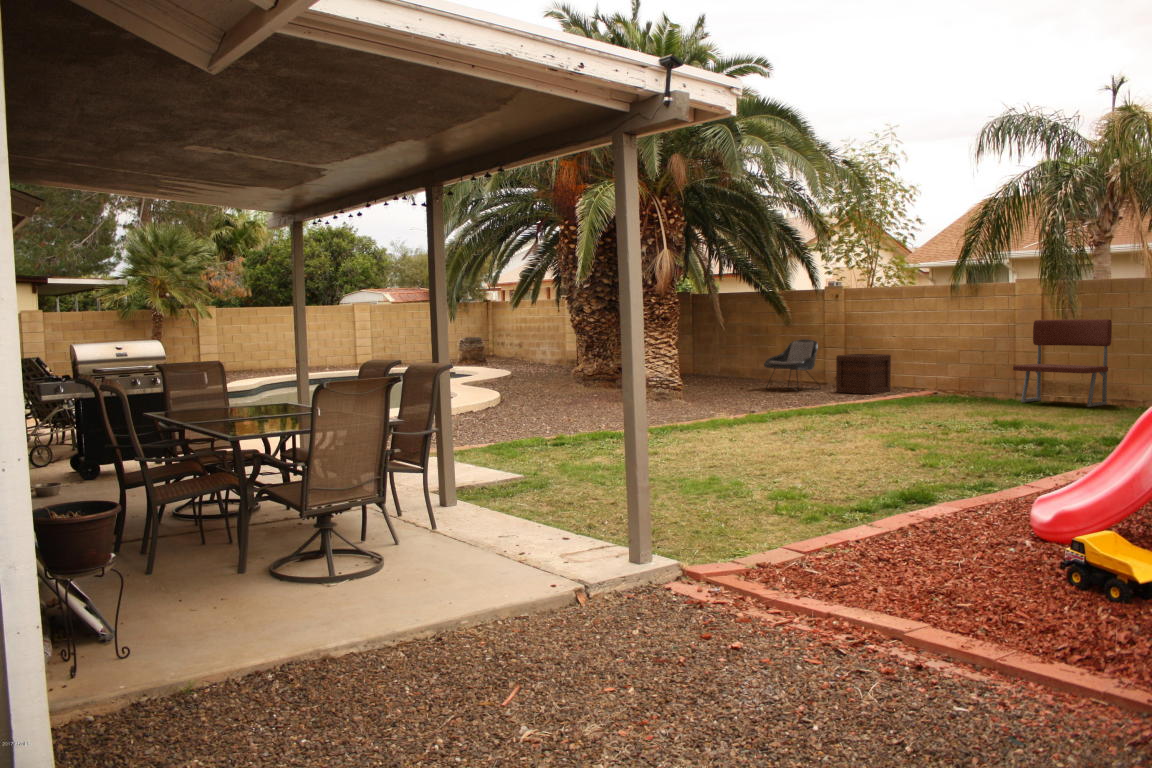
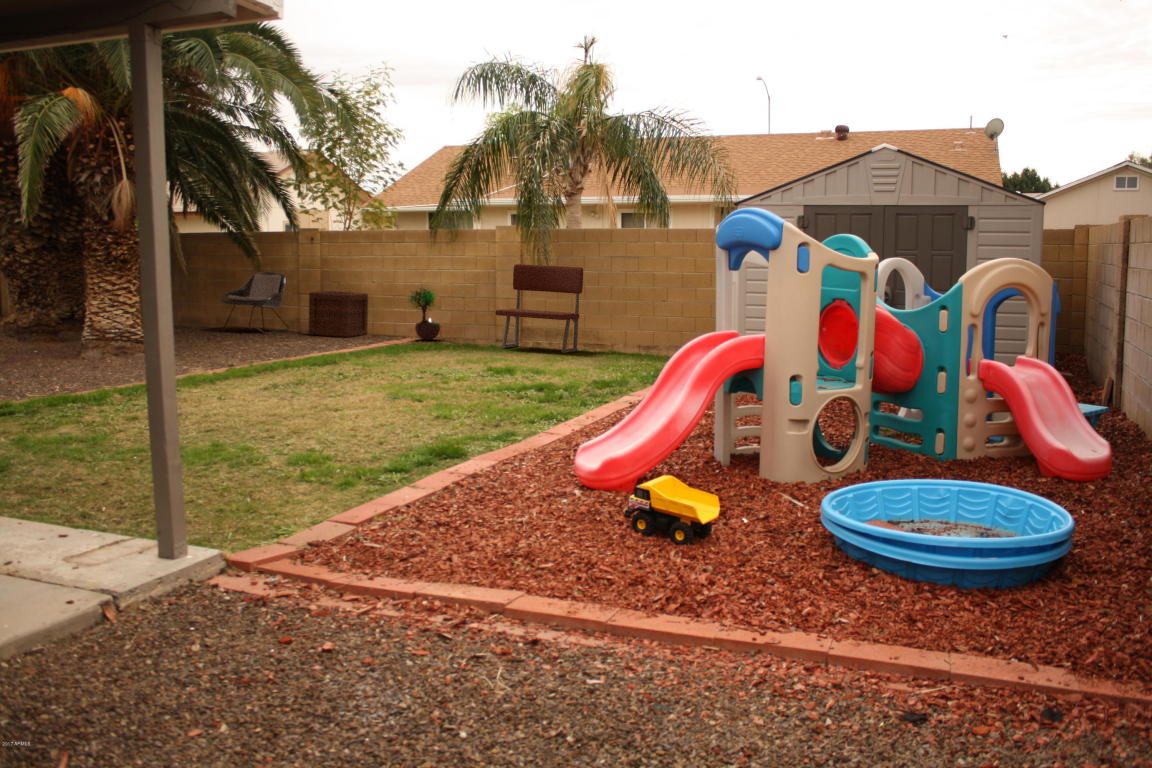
potted tree: none [924,342,960,396] -> present [409,288,440,340]

